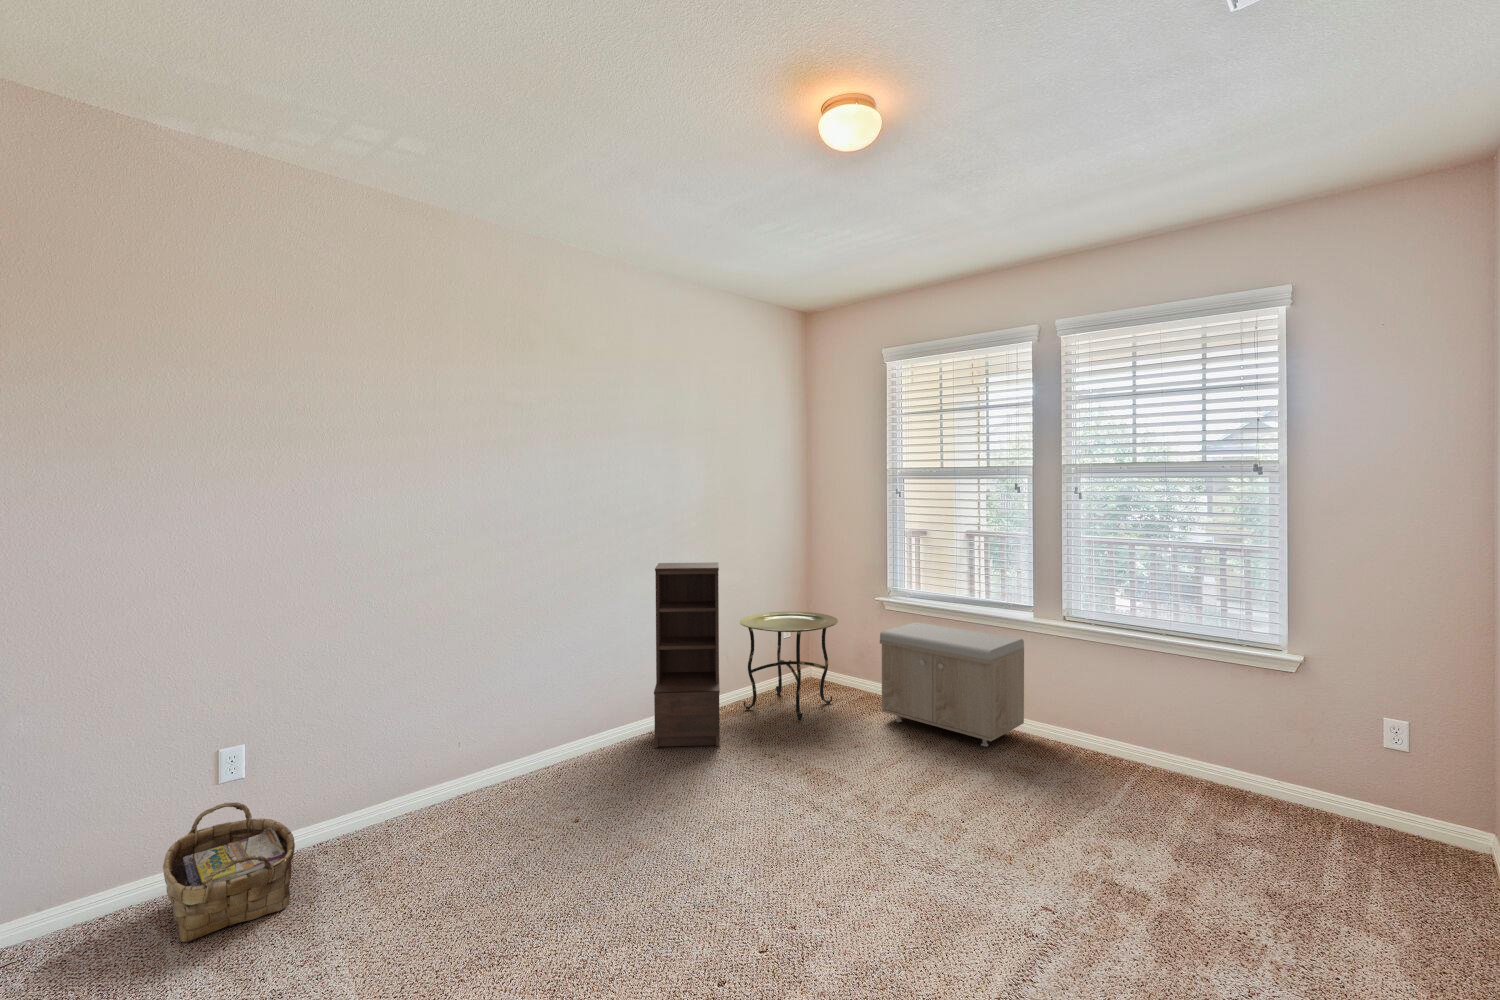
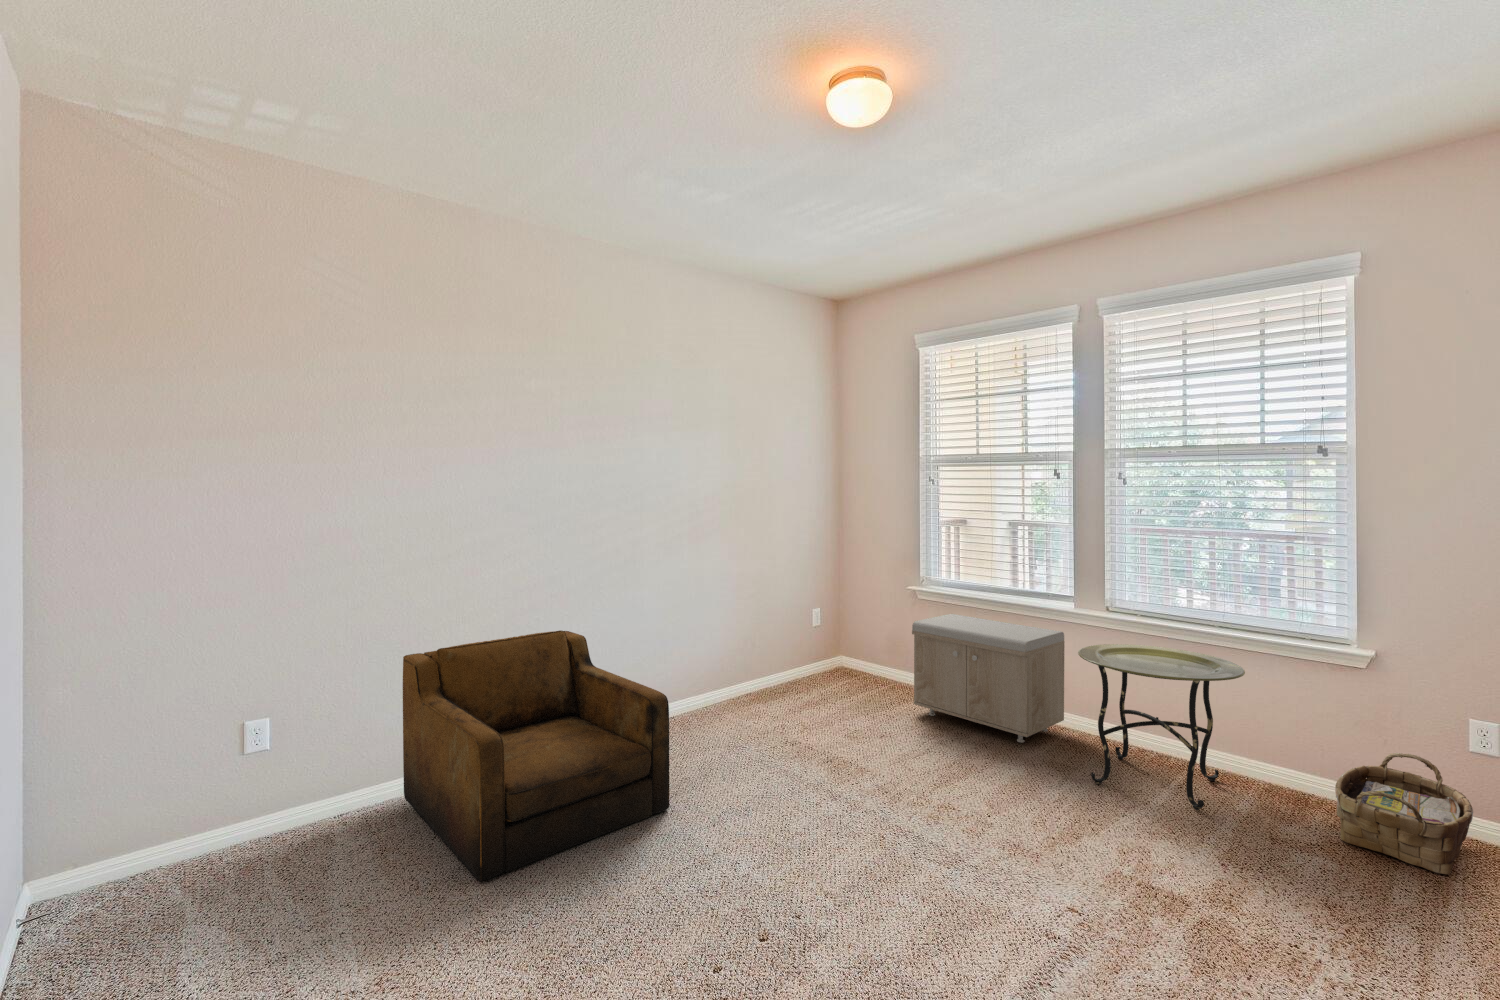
bookshelf: present [654,562,720,748] -> none [679,549,747,733]
side table: present [740,612,838,720] -> present [1078,644,1245,810]
armchair: none [377,650,654,910] -> present [403,630,669,881]
woven basket: present [163,802,295,942] -> present [1335,753,1473,874]

